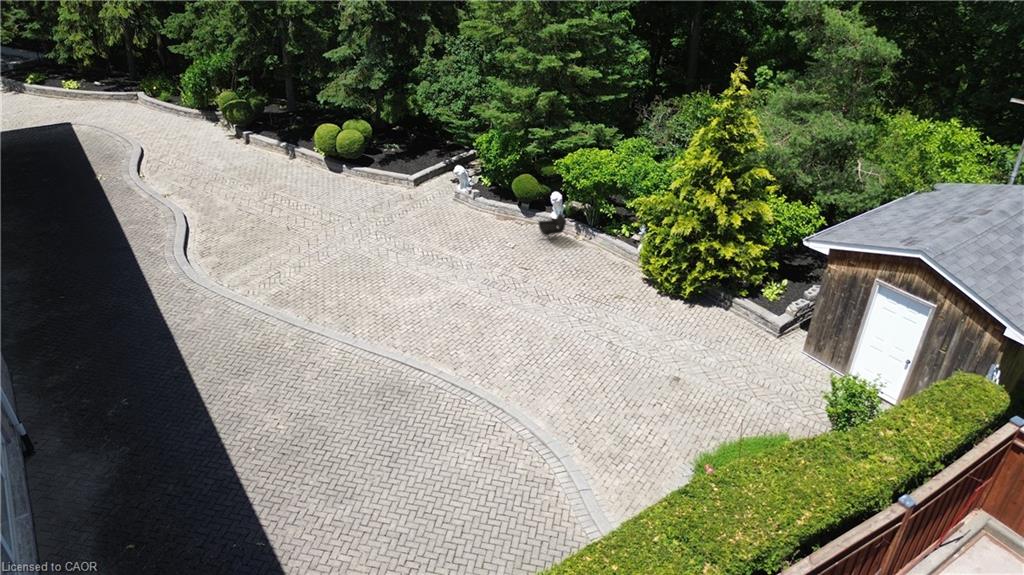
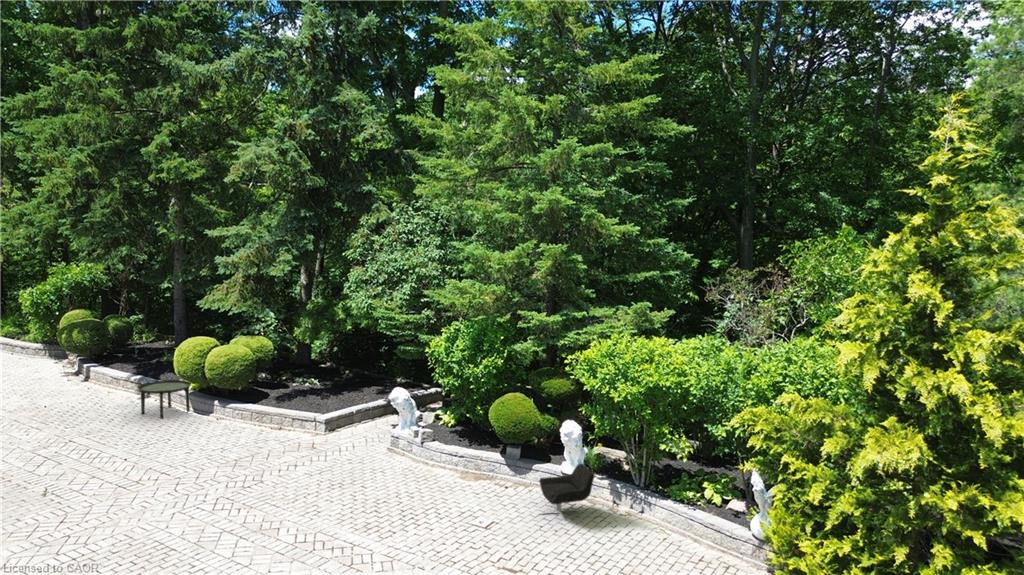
round table: none [295,150,327,176] -> present [138,380,191,419]

